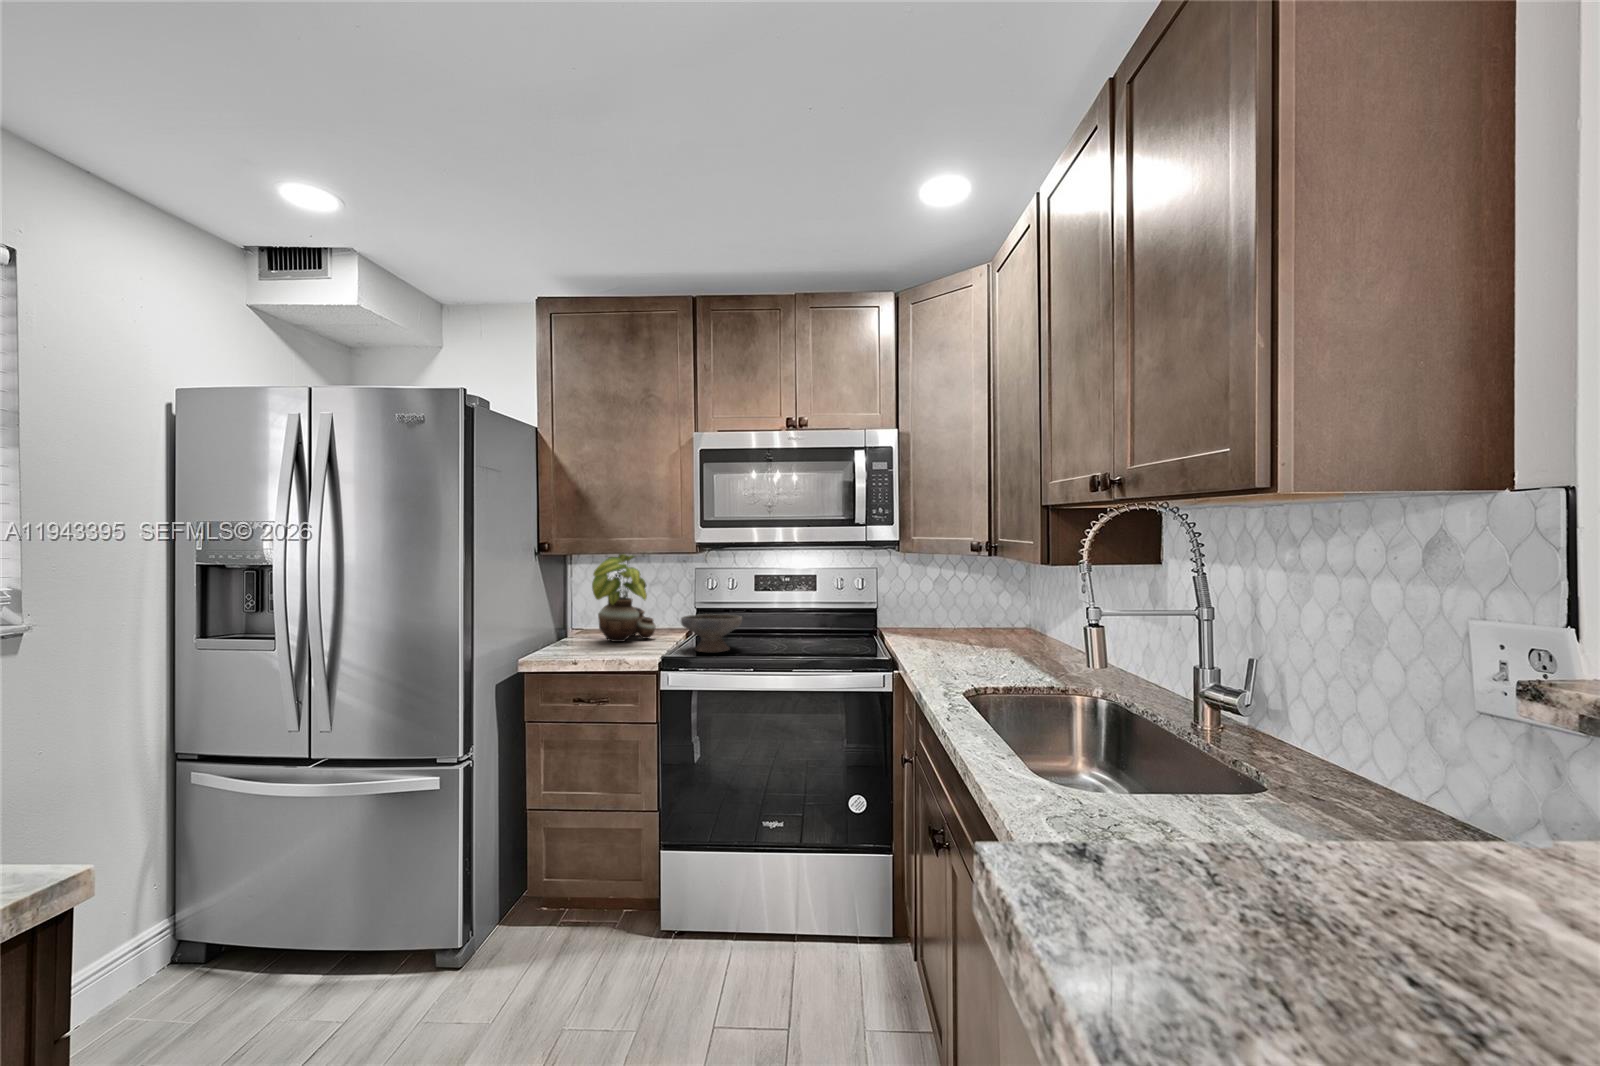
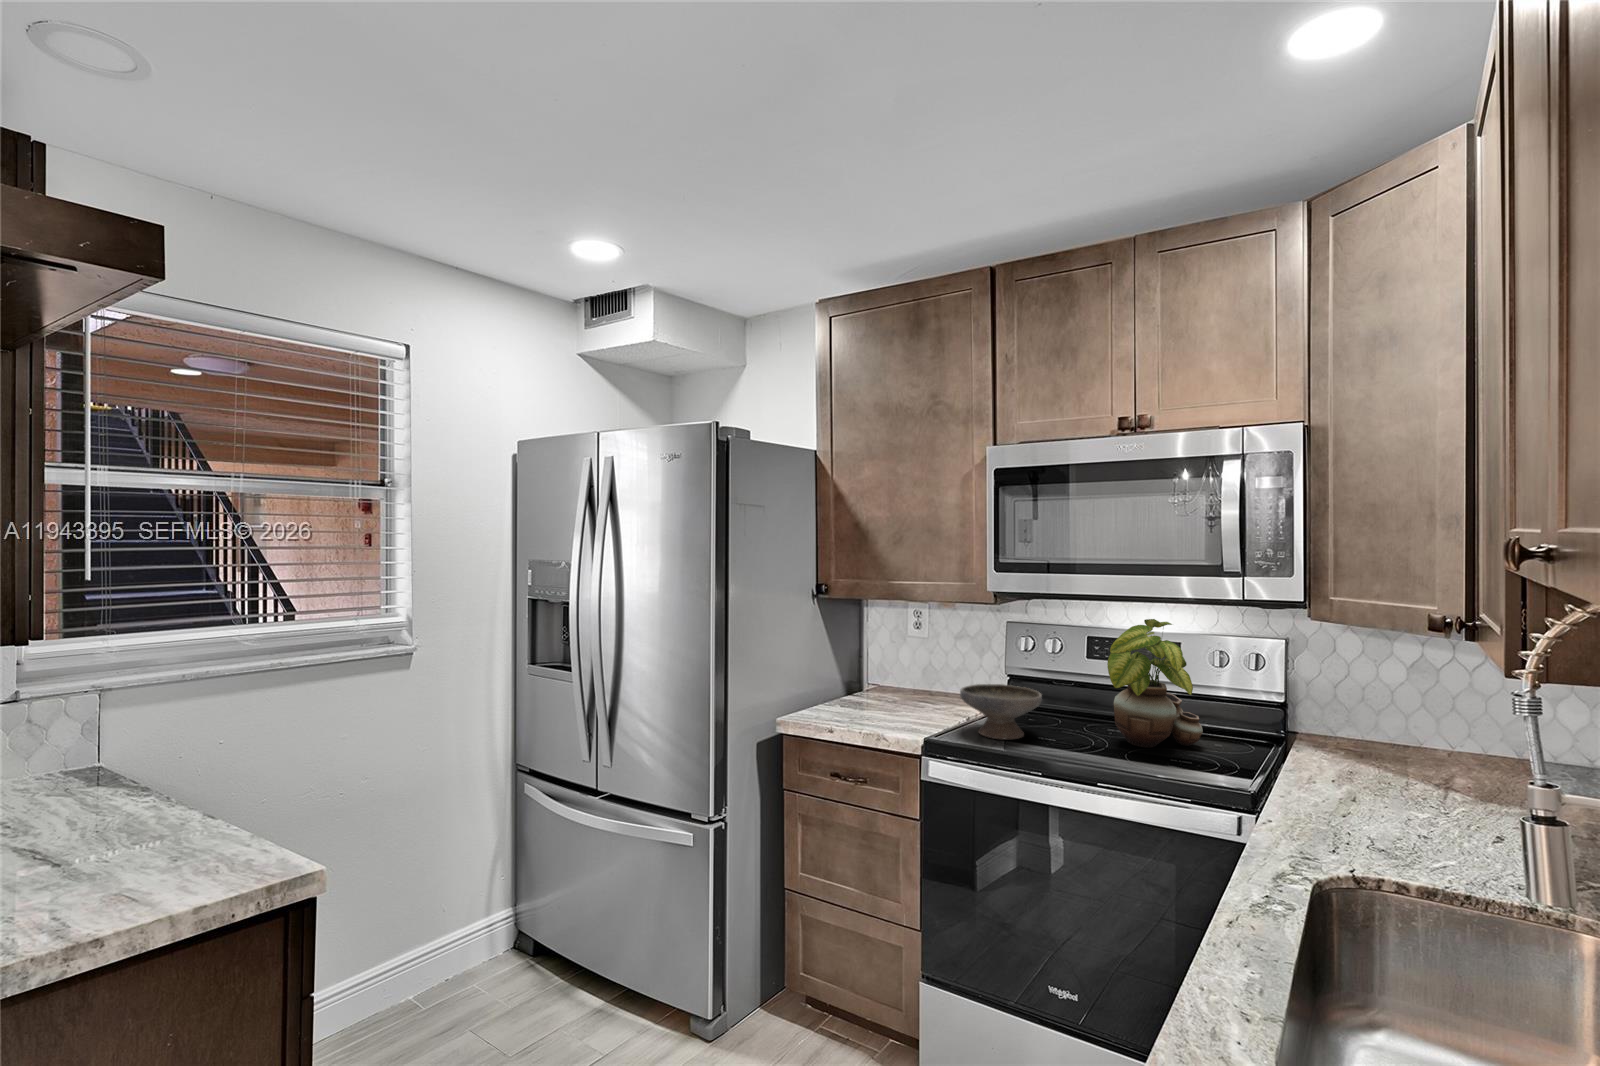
potted plant: present [592,554,656,642] -> present [1107,619,1203,747]

